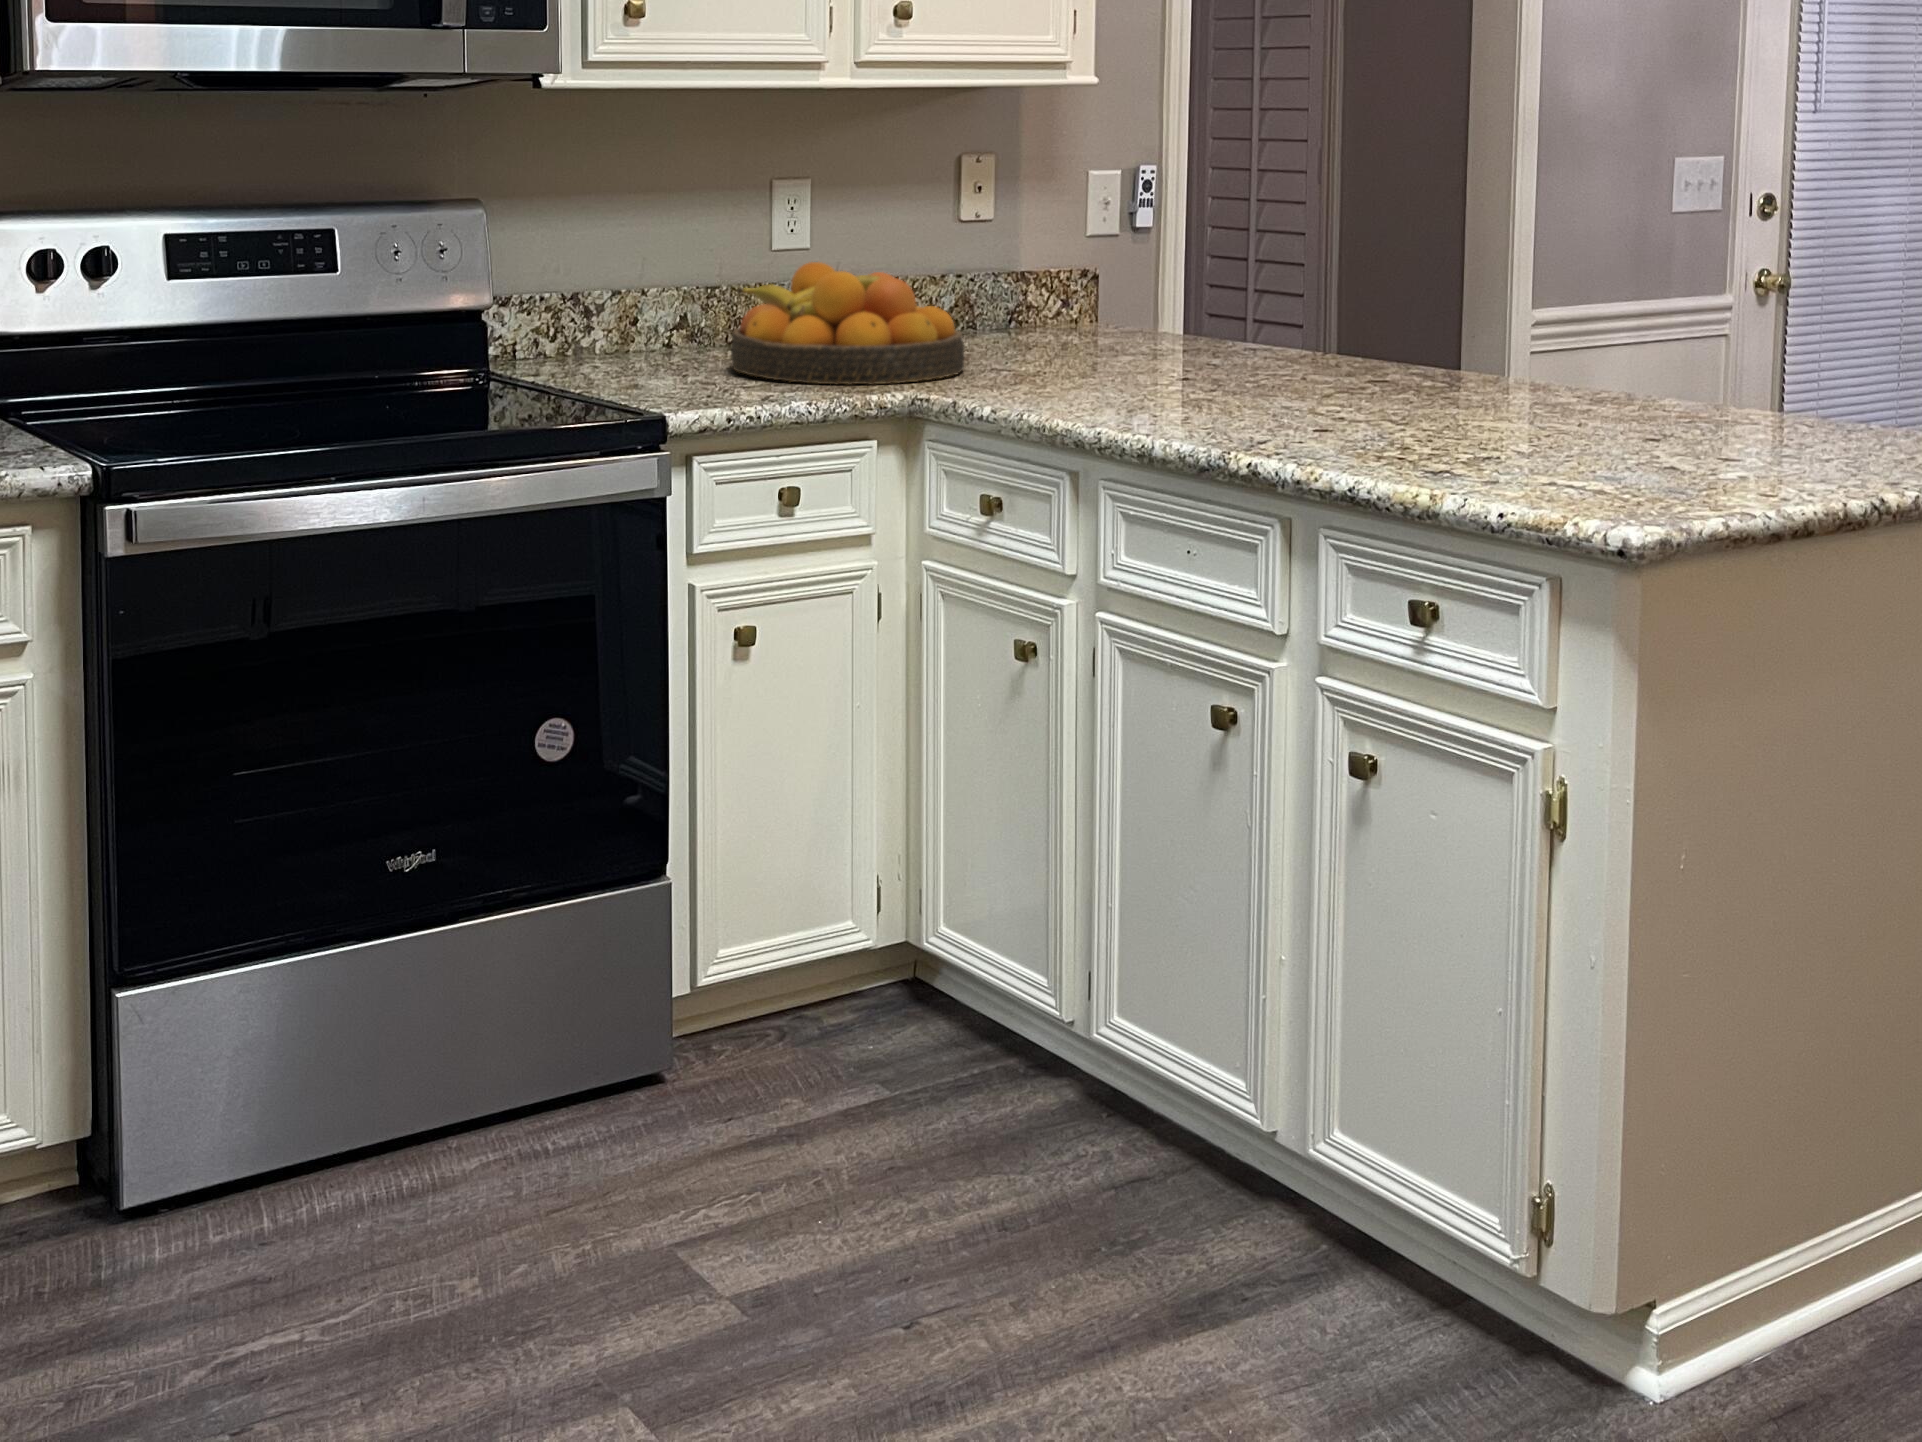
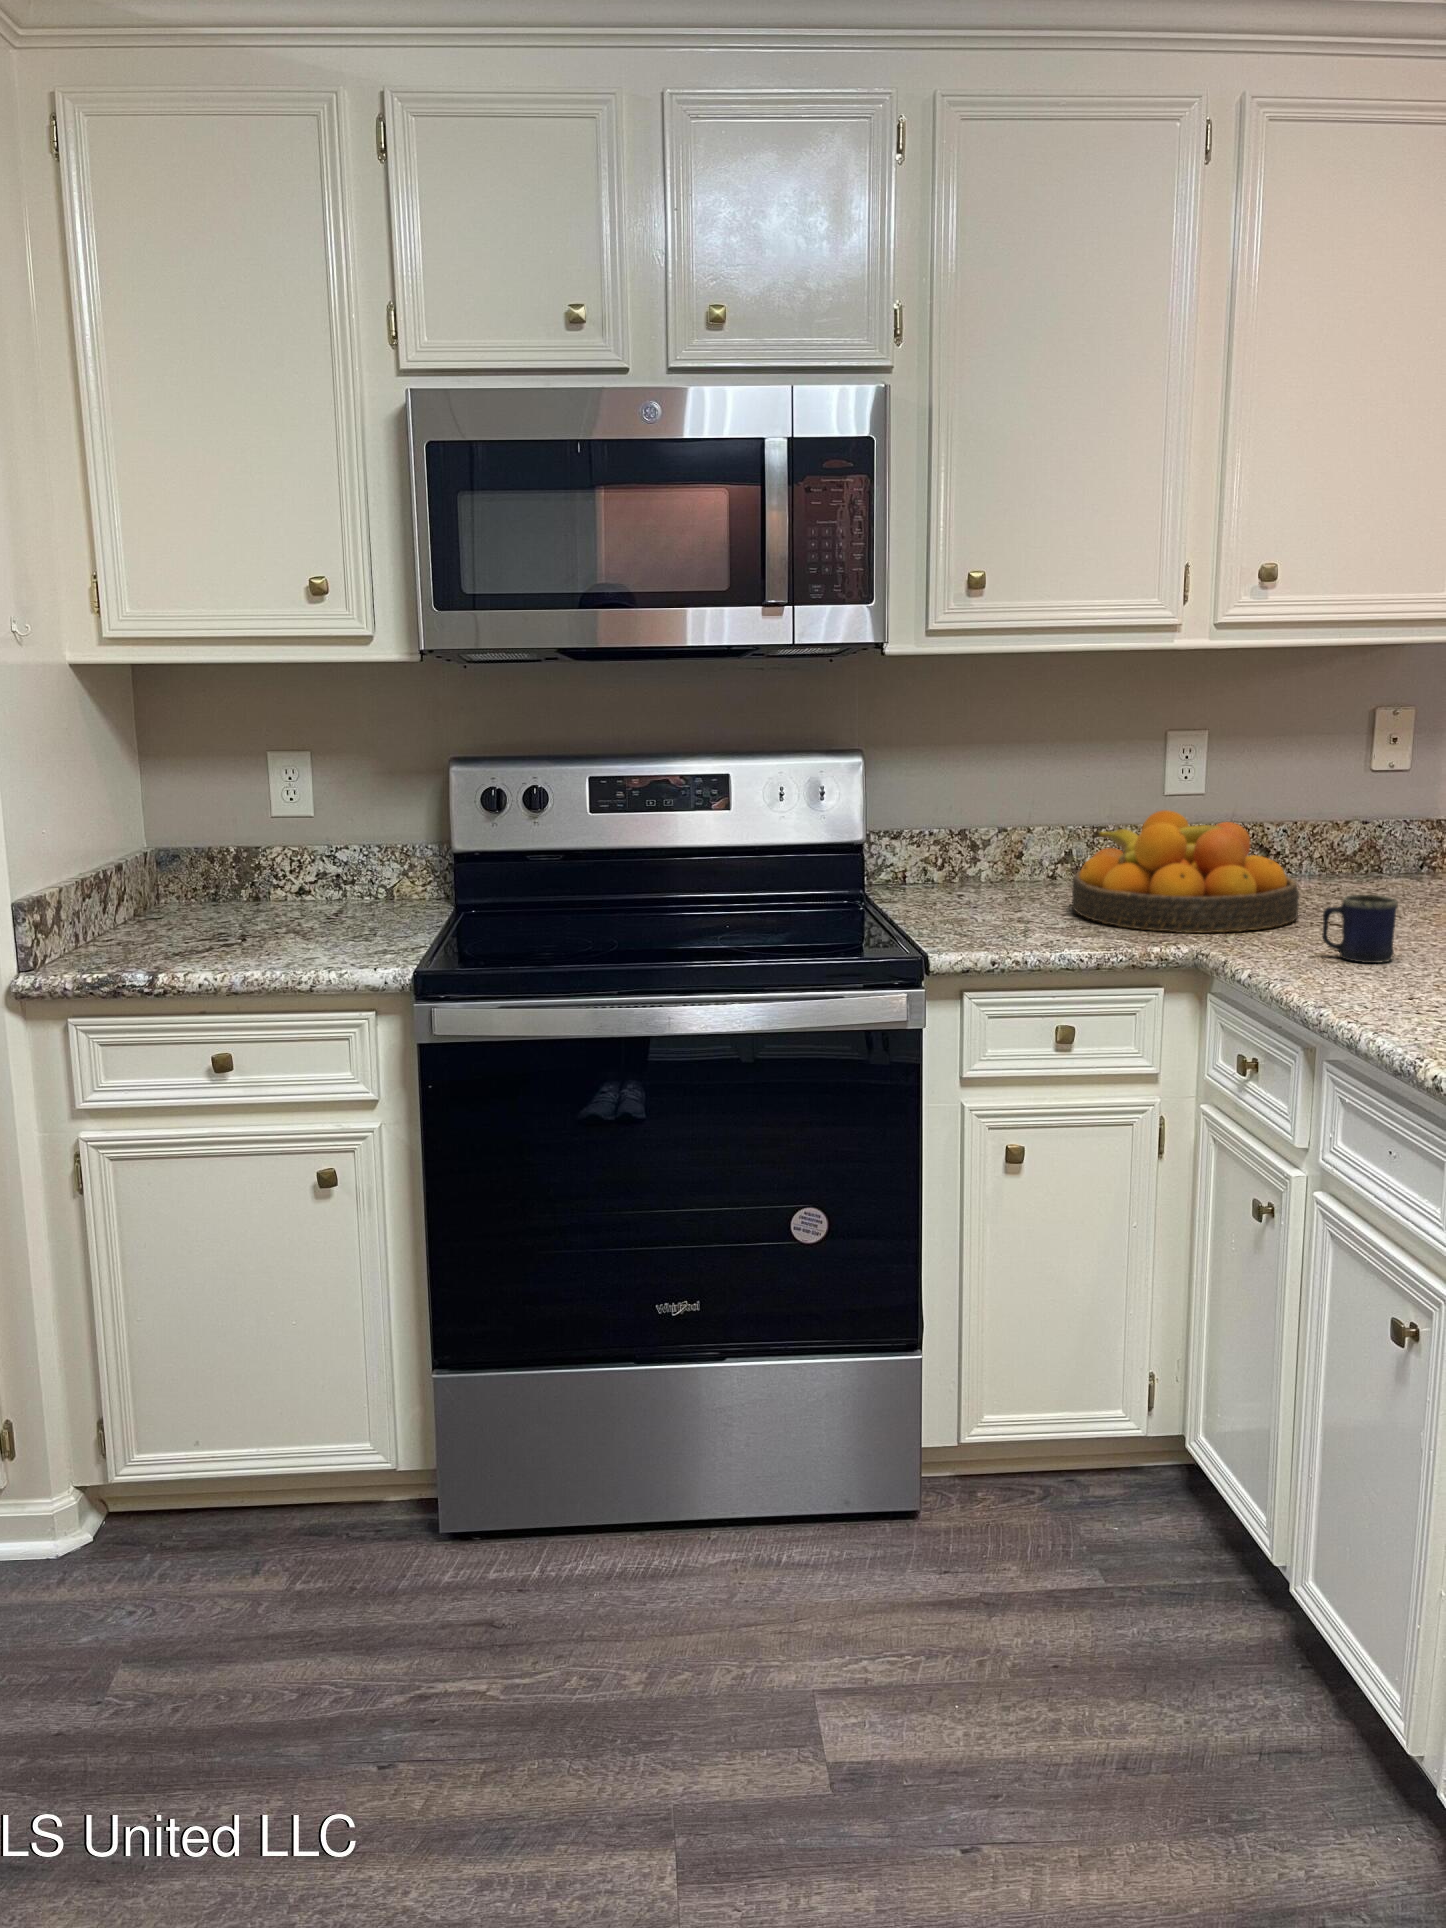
mug: none [1035,330,1102,395] -> present [1322,895,1398,963]

